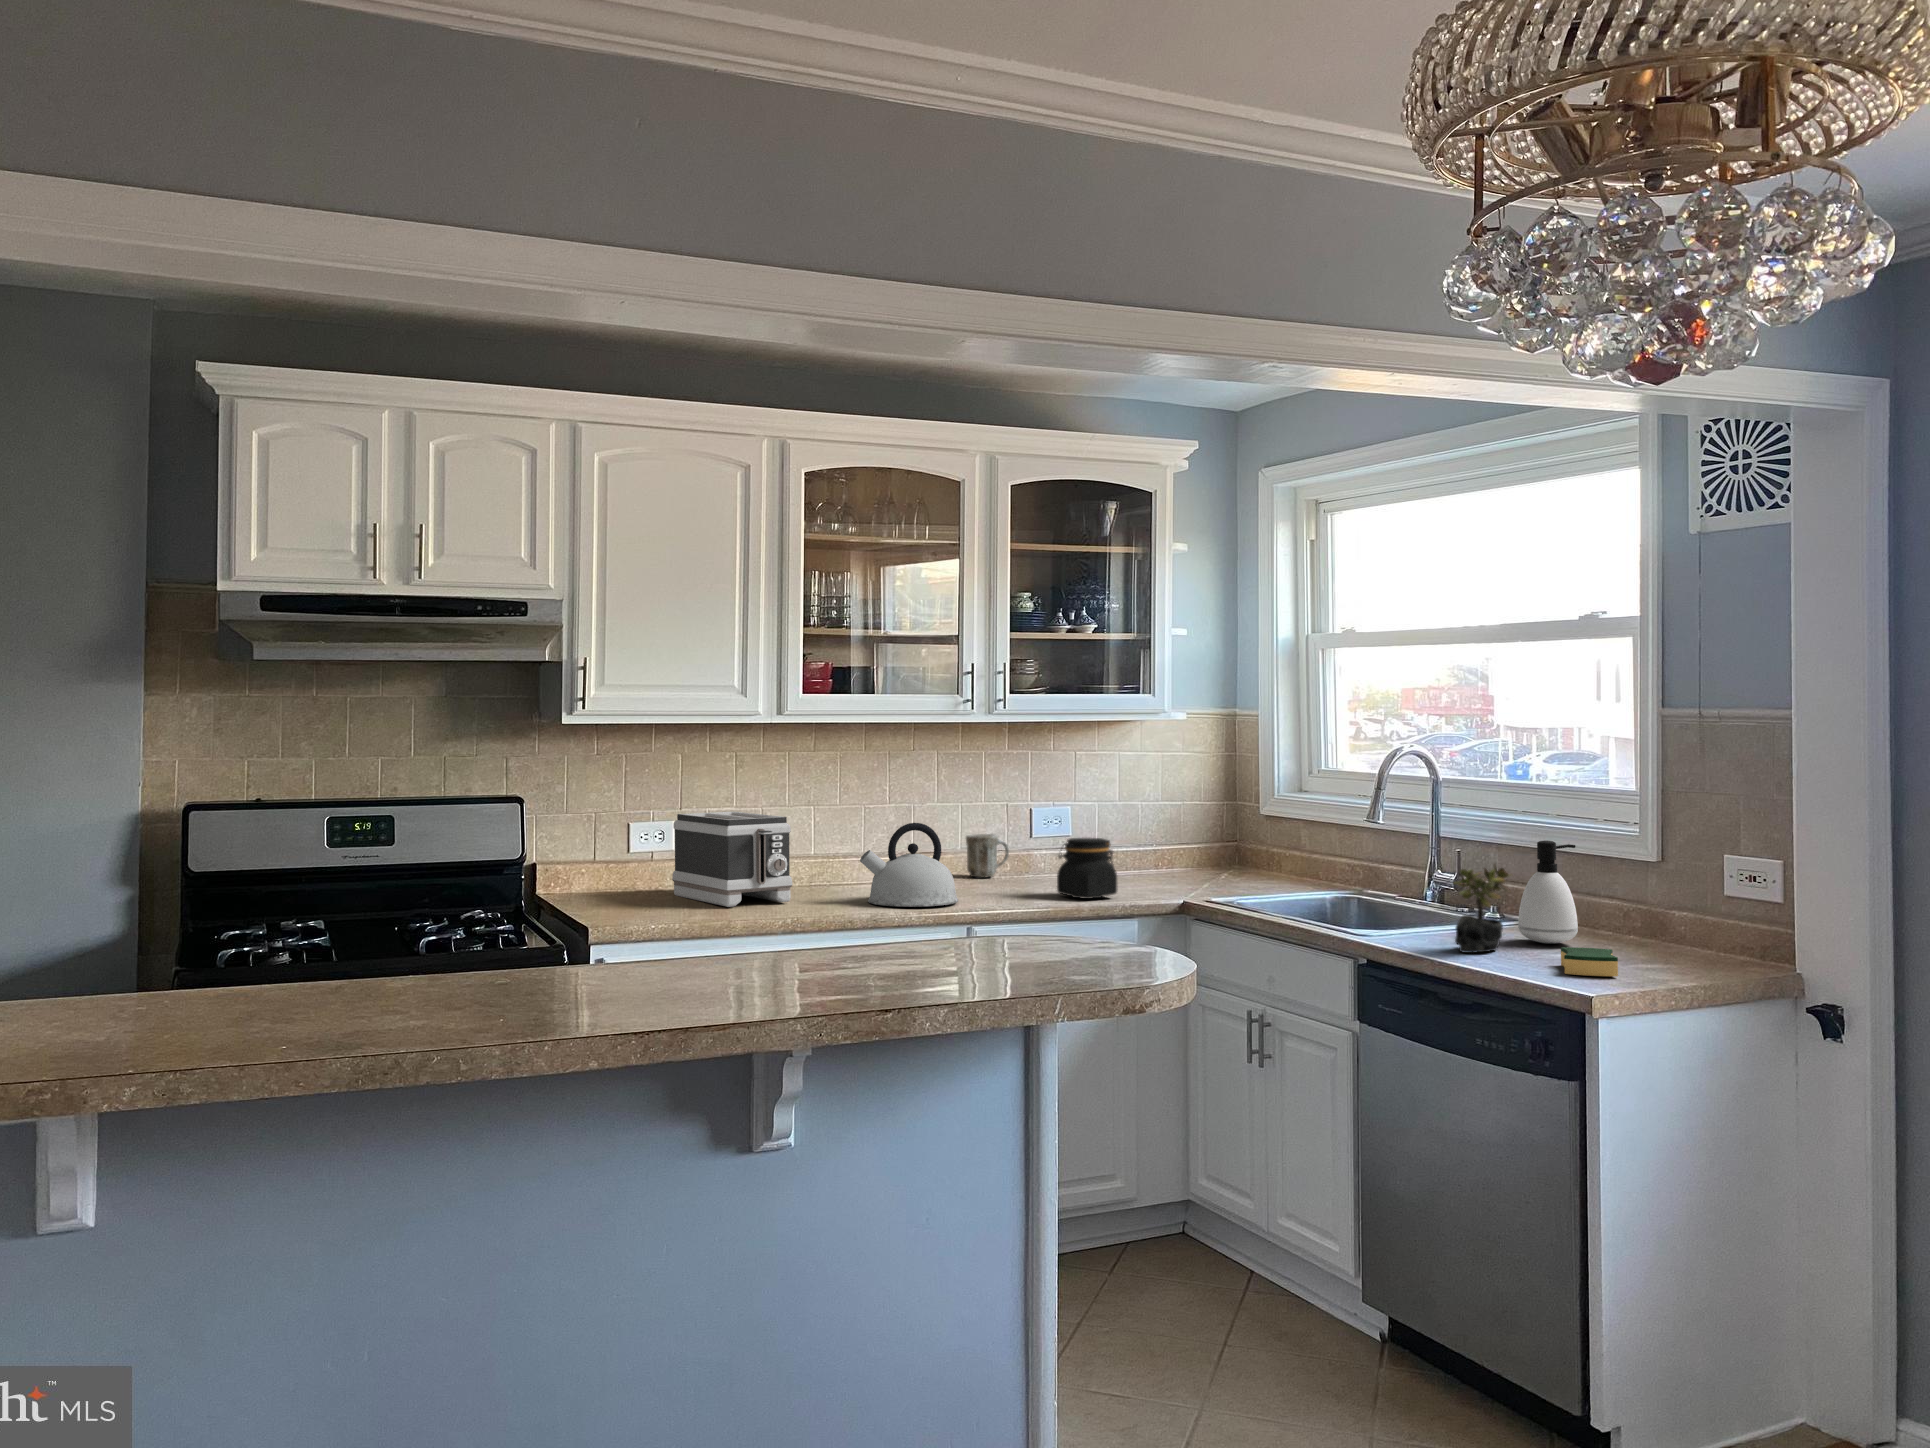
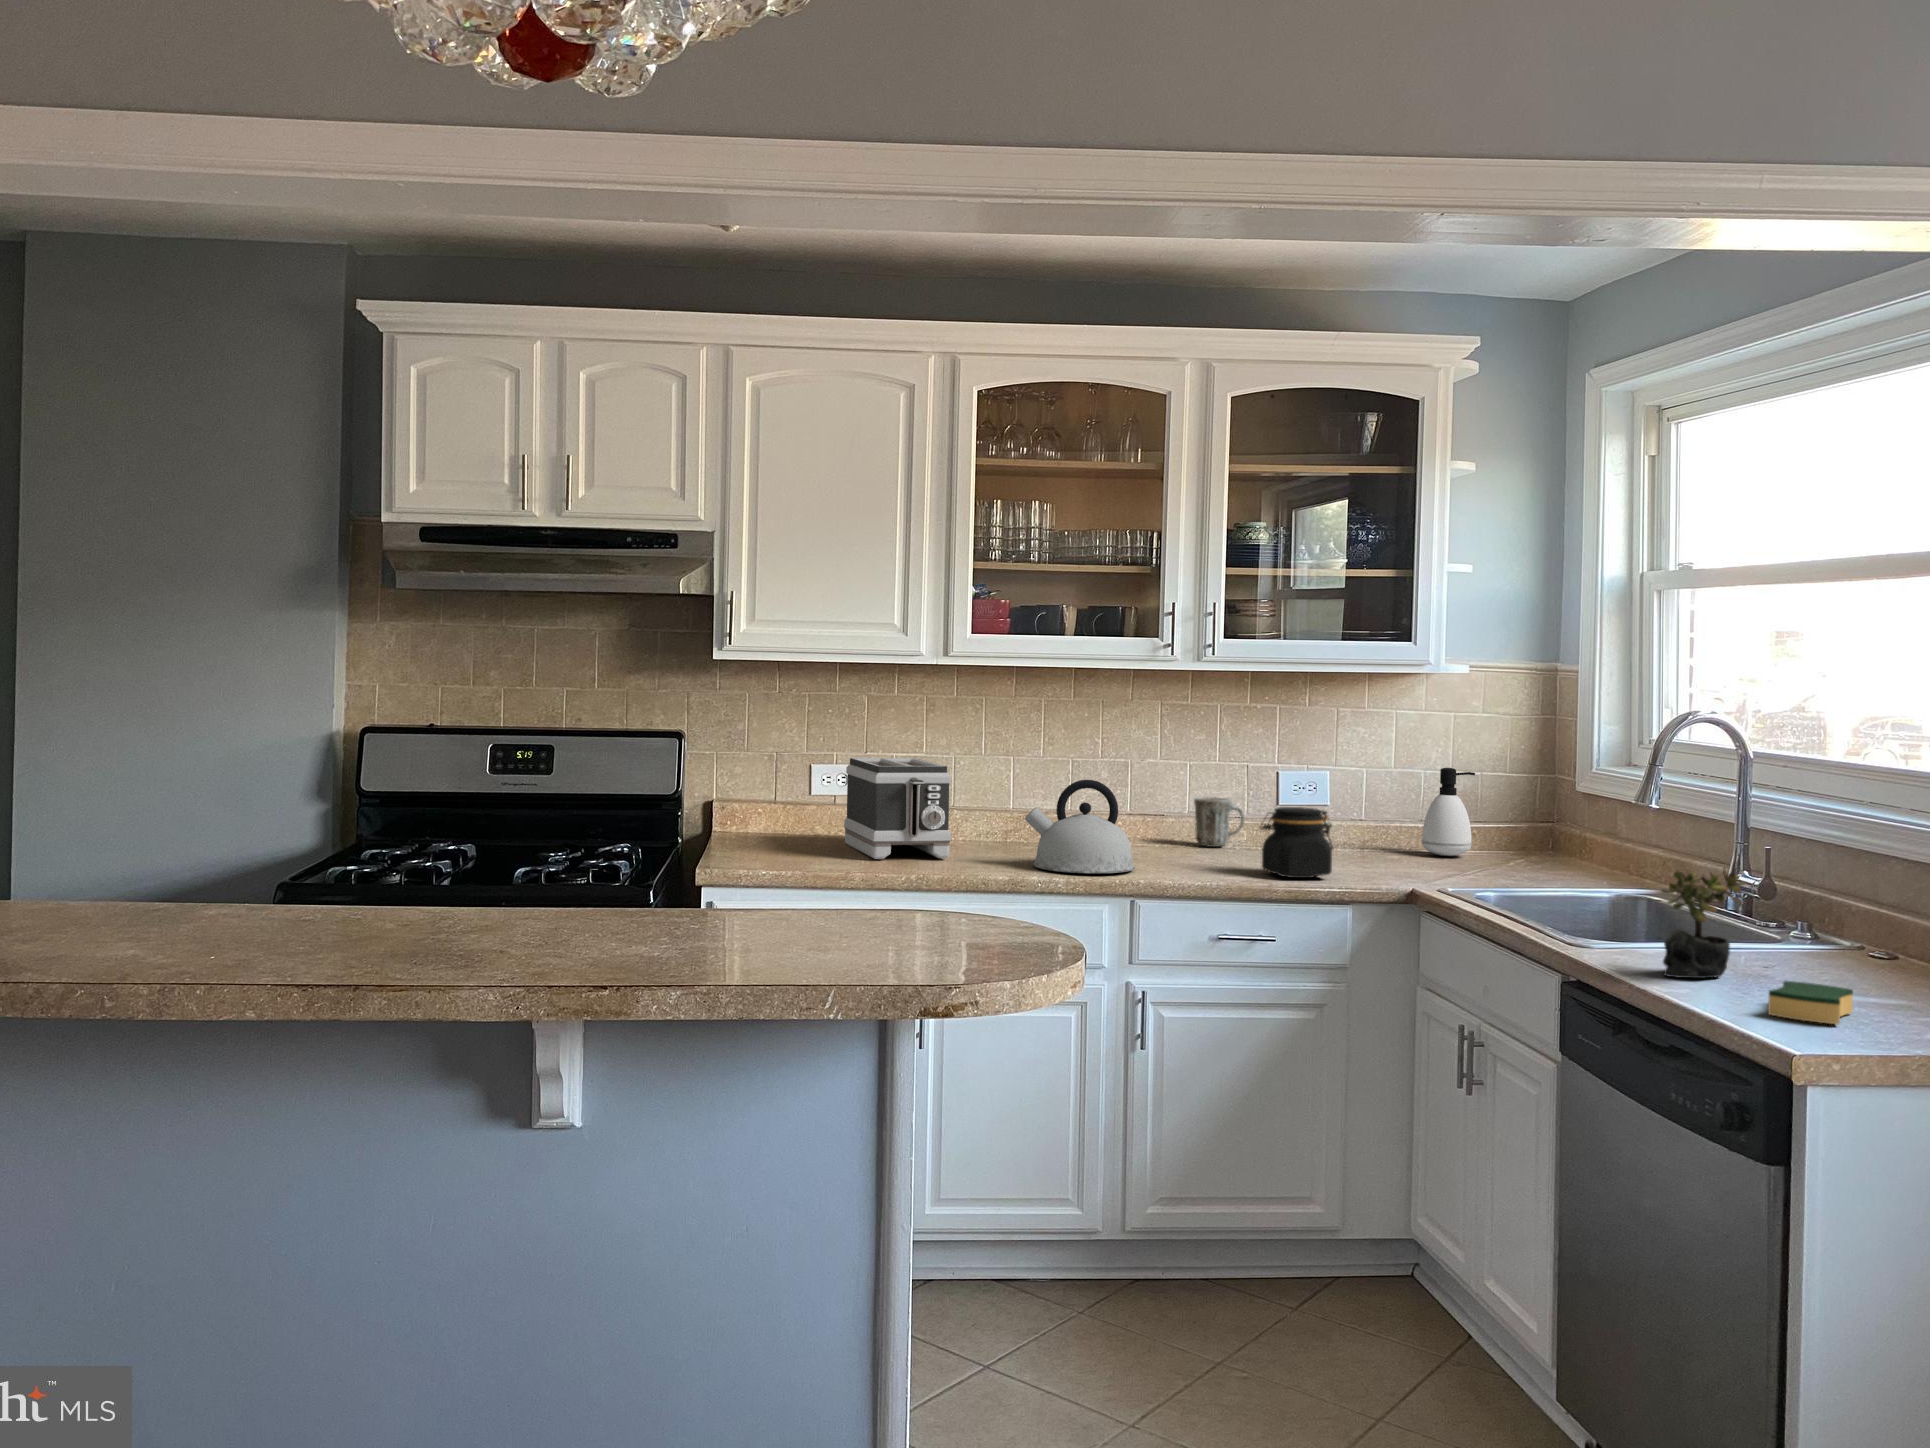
soap dispenser: present [1518,840,1578,944] -> present [1422,768,1475,856]

